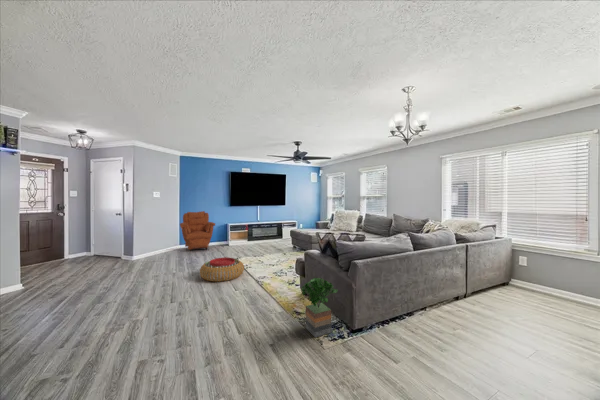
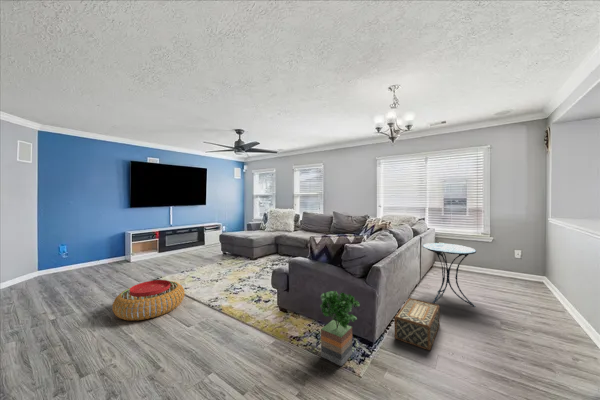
armchair: present [180,211,215,251] -> none [43,216,112,278]
side table: none [450,253,514,330] -> present [423,243,476,307]
woven basket: none [379,302,440,349] -> present [394,298,440,350]

